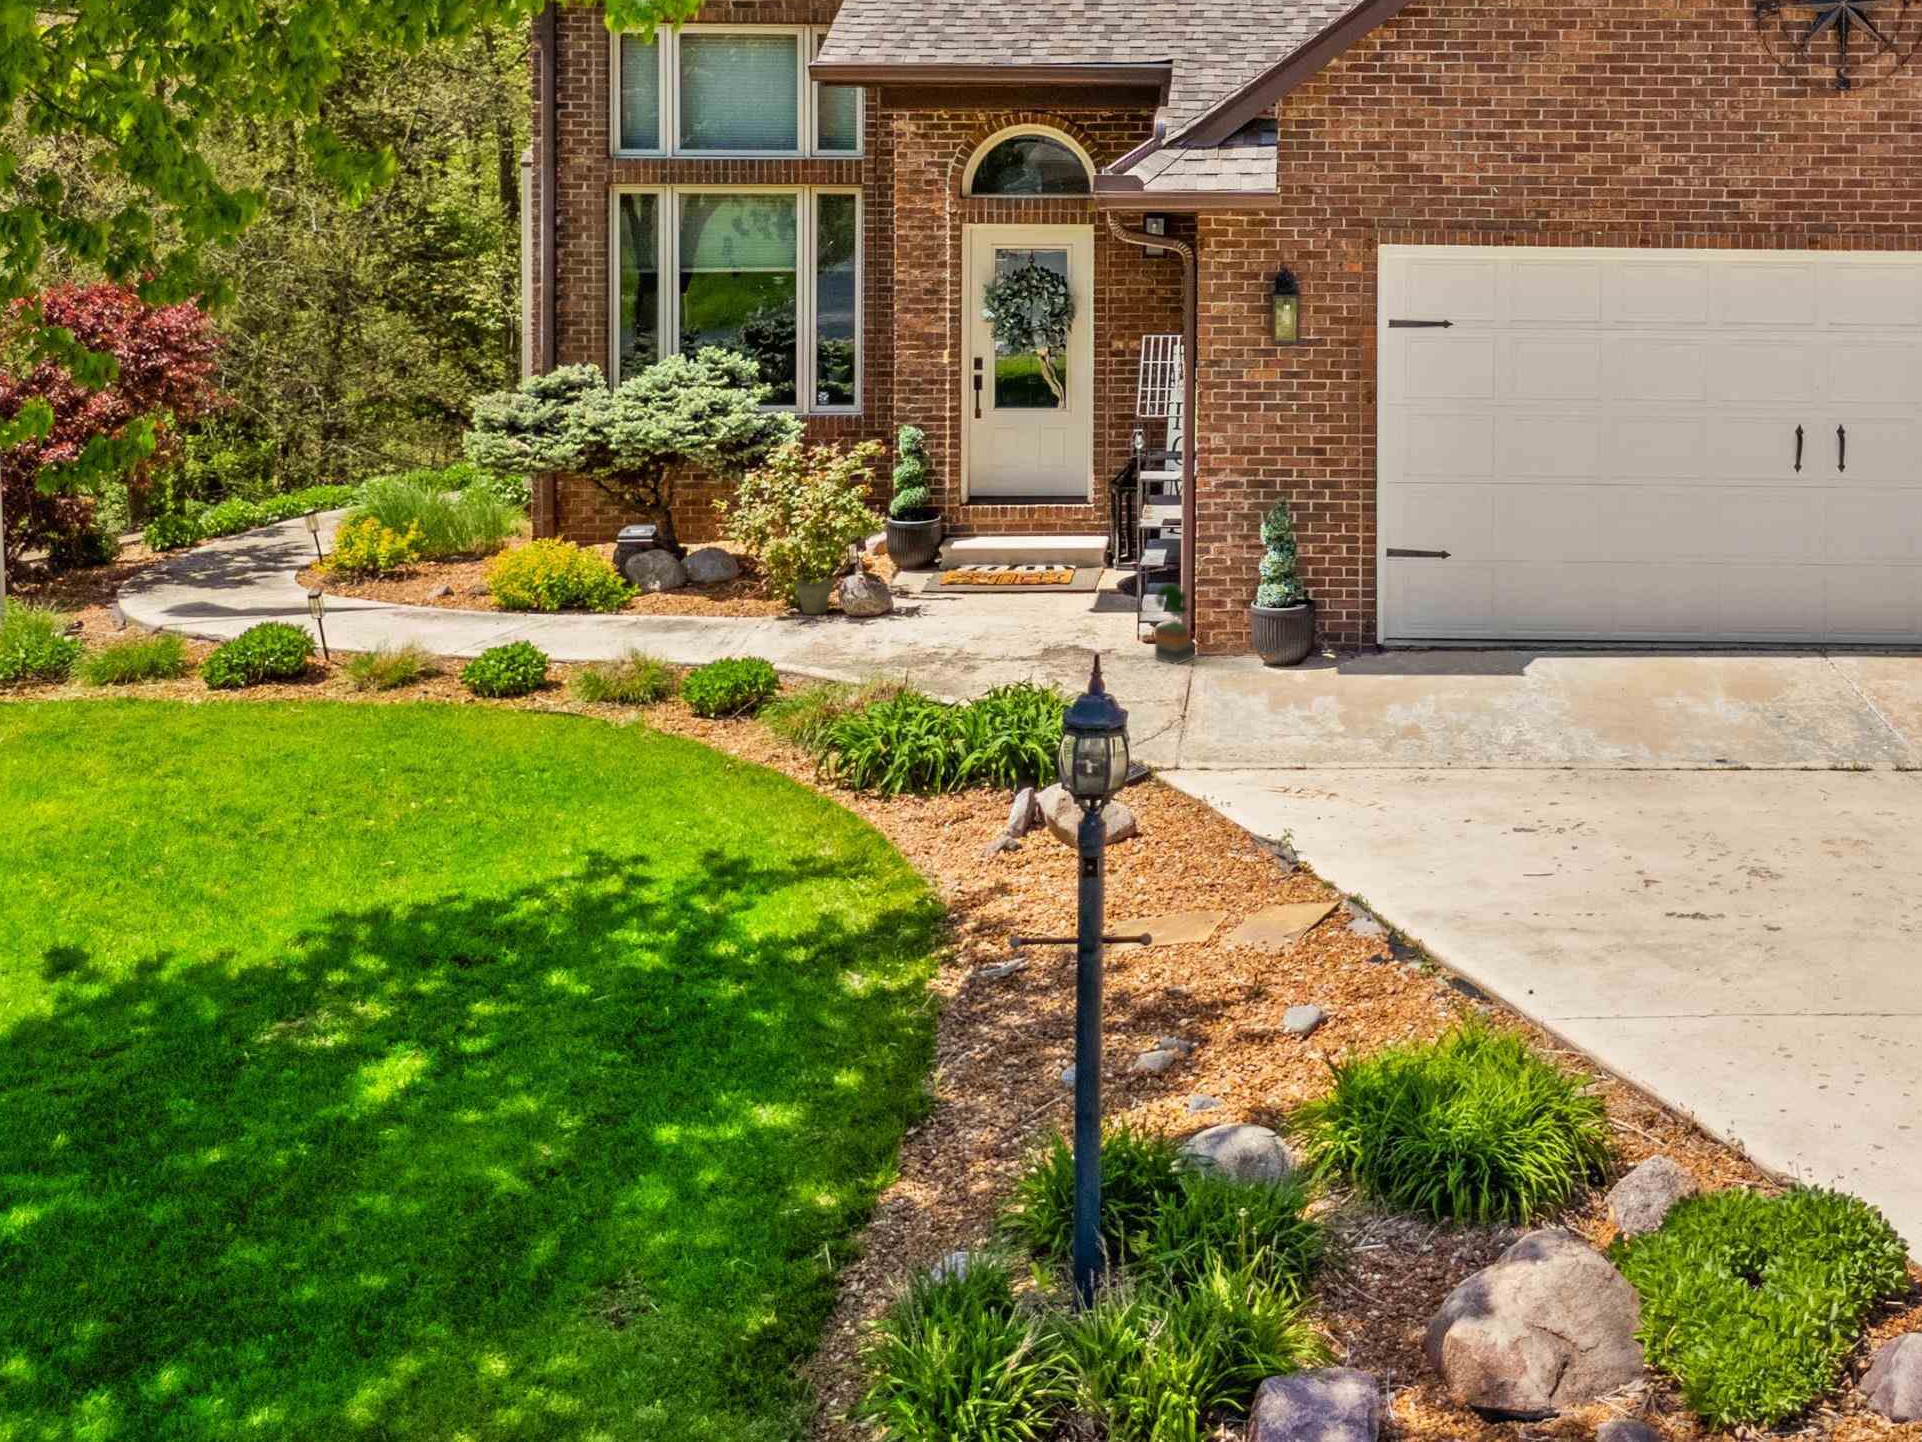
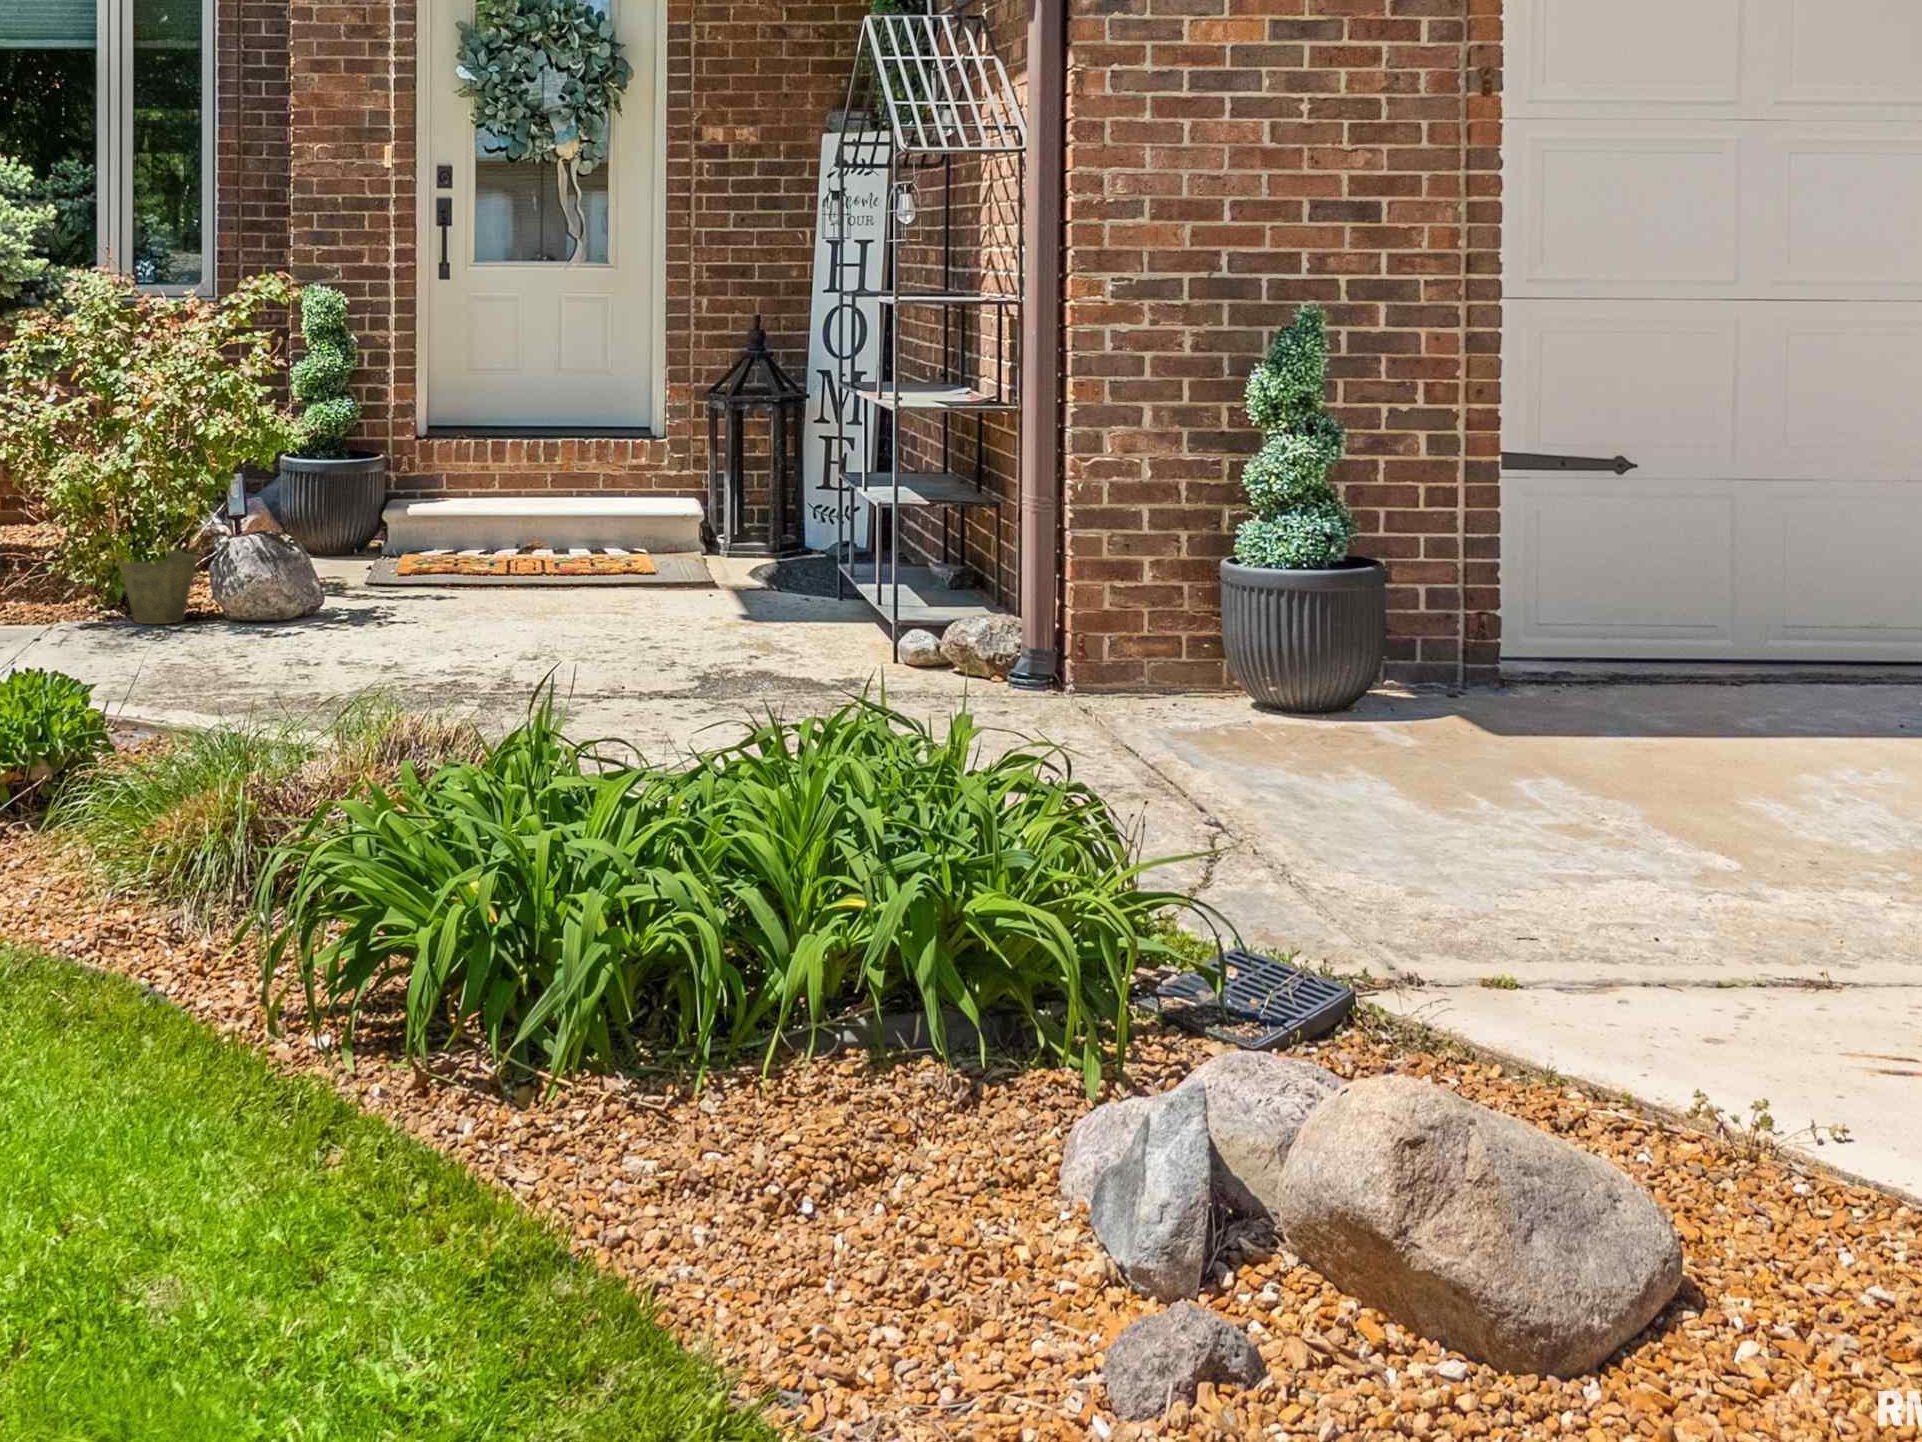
potted tree: present [1155,584,1194,664] -> none [969,511,1090,704]

